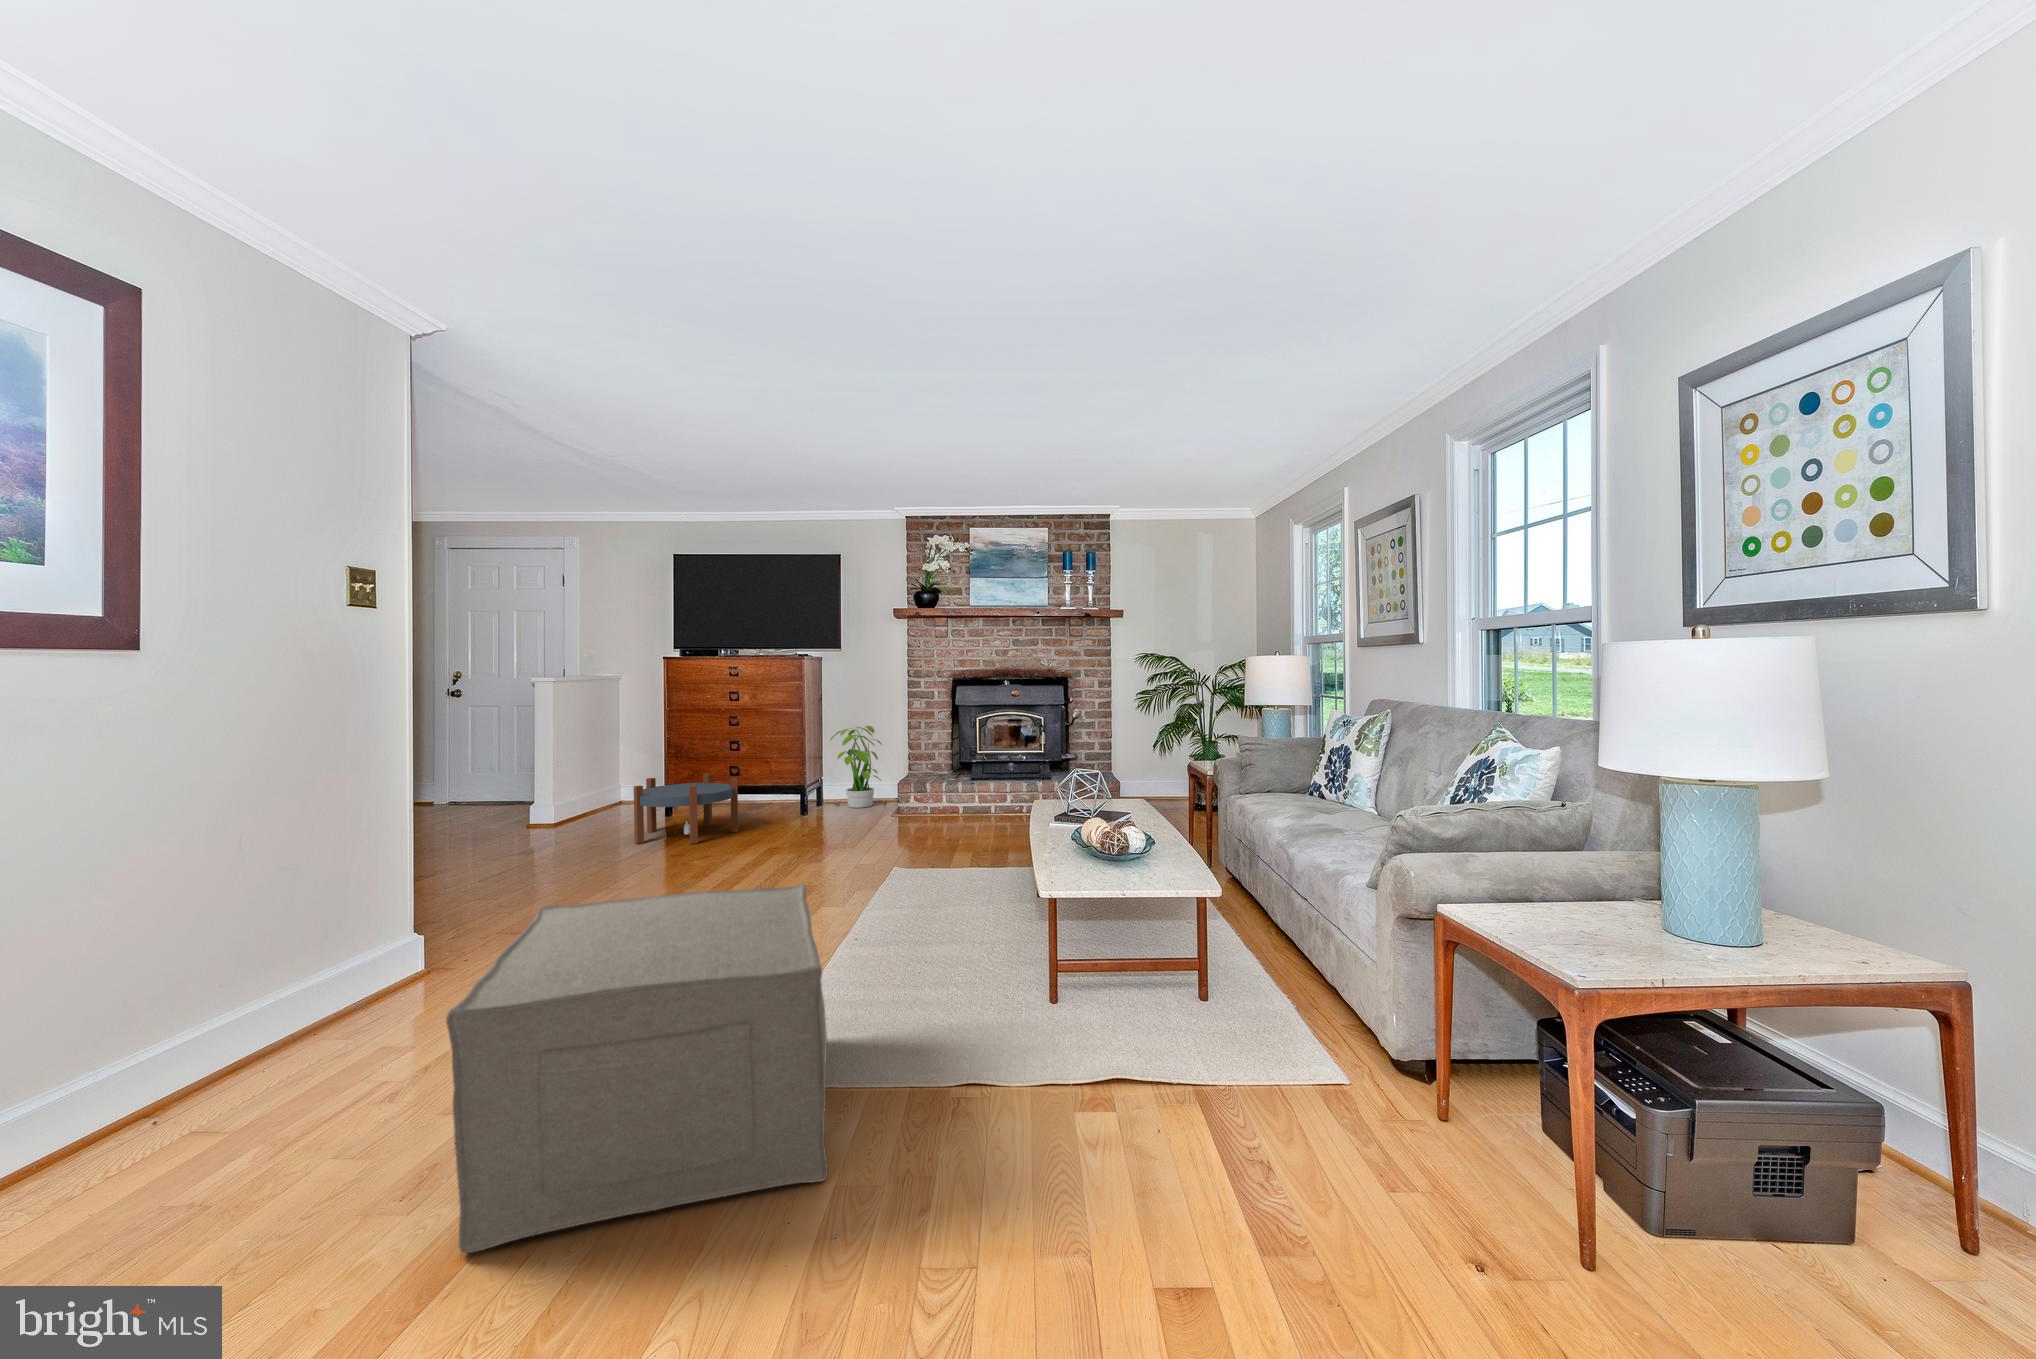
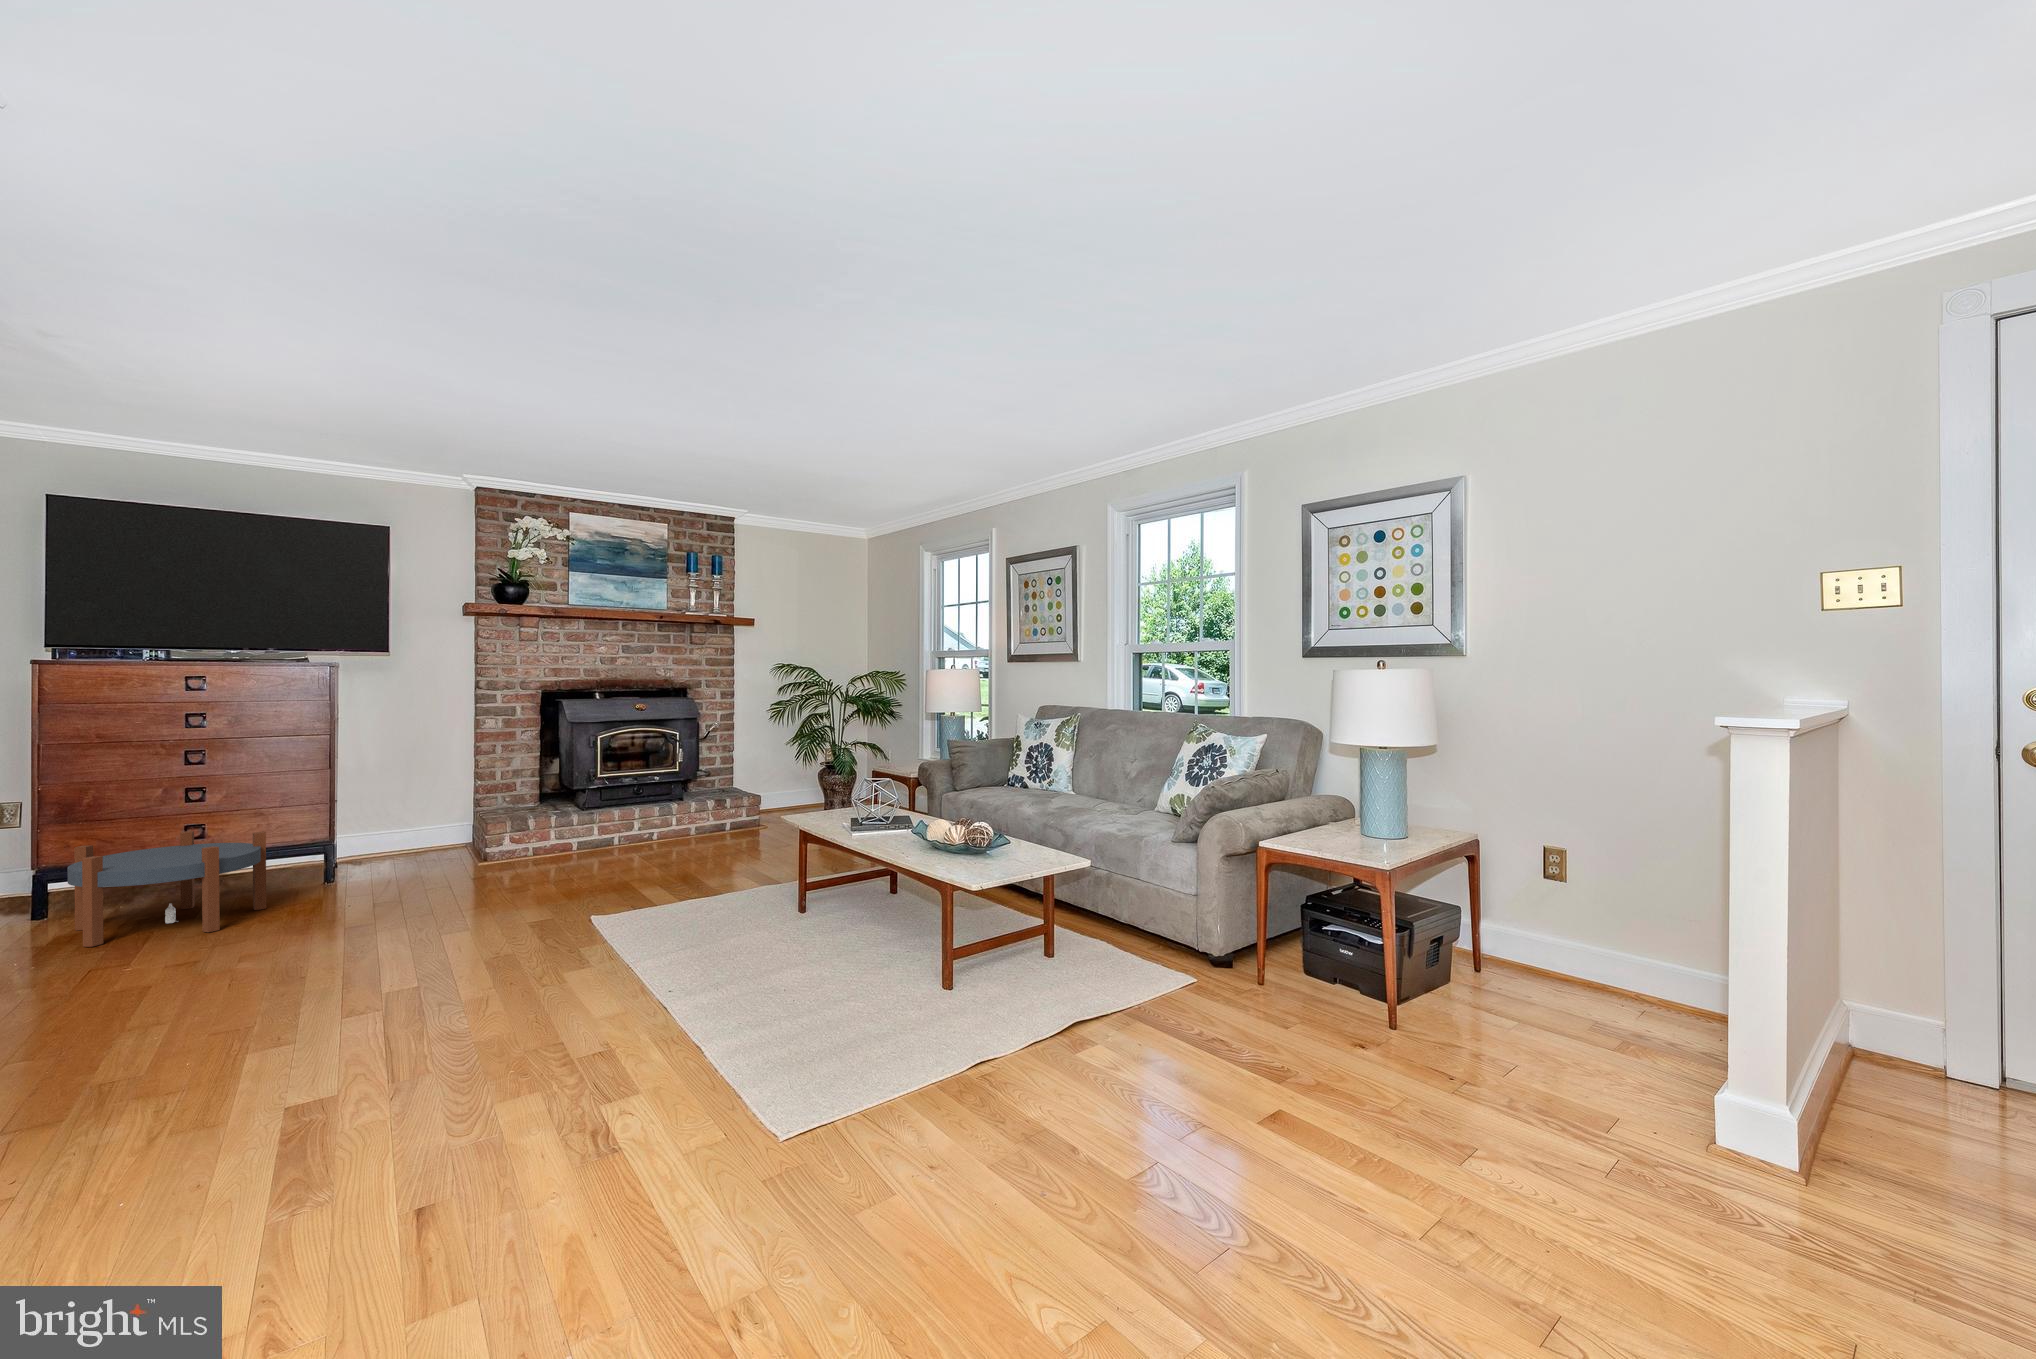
potted plant: present [830,726,882,808] -> none [368,751,450,860]
ottoman: present [446,885,828,1253] -> none [514,901,949,1294]

